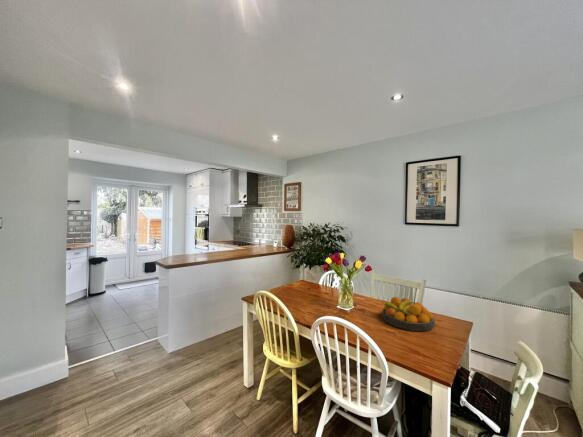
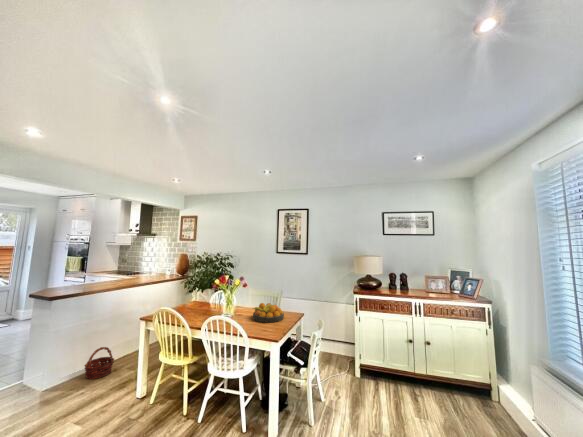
basket: none [201,318,227,349] -> present [85,347,114,379]

